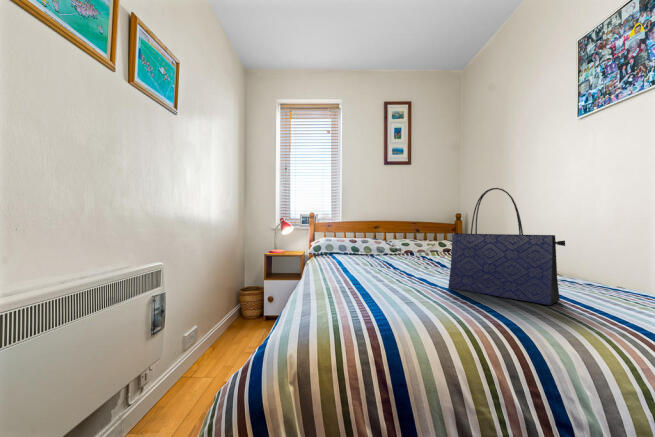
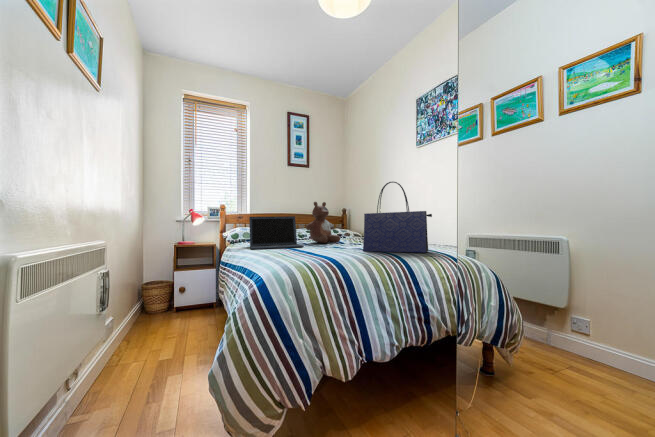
stuffed bear: none [392,210,437,264] -> present [306,202,340,243]
laptop: none [317,229,379,270] -> present [249,216,303,249]

